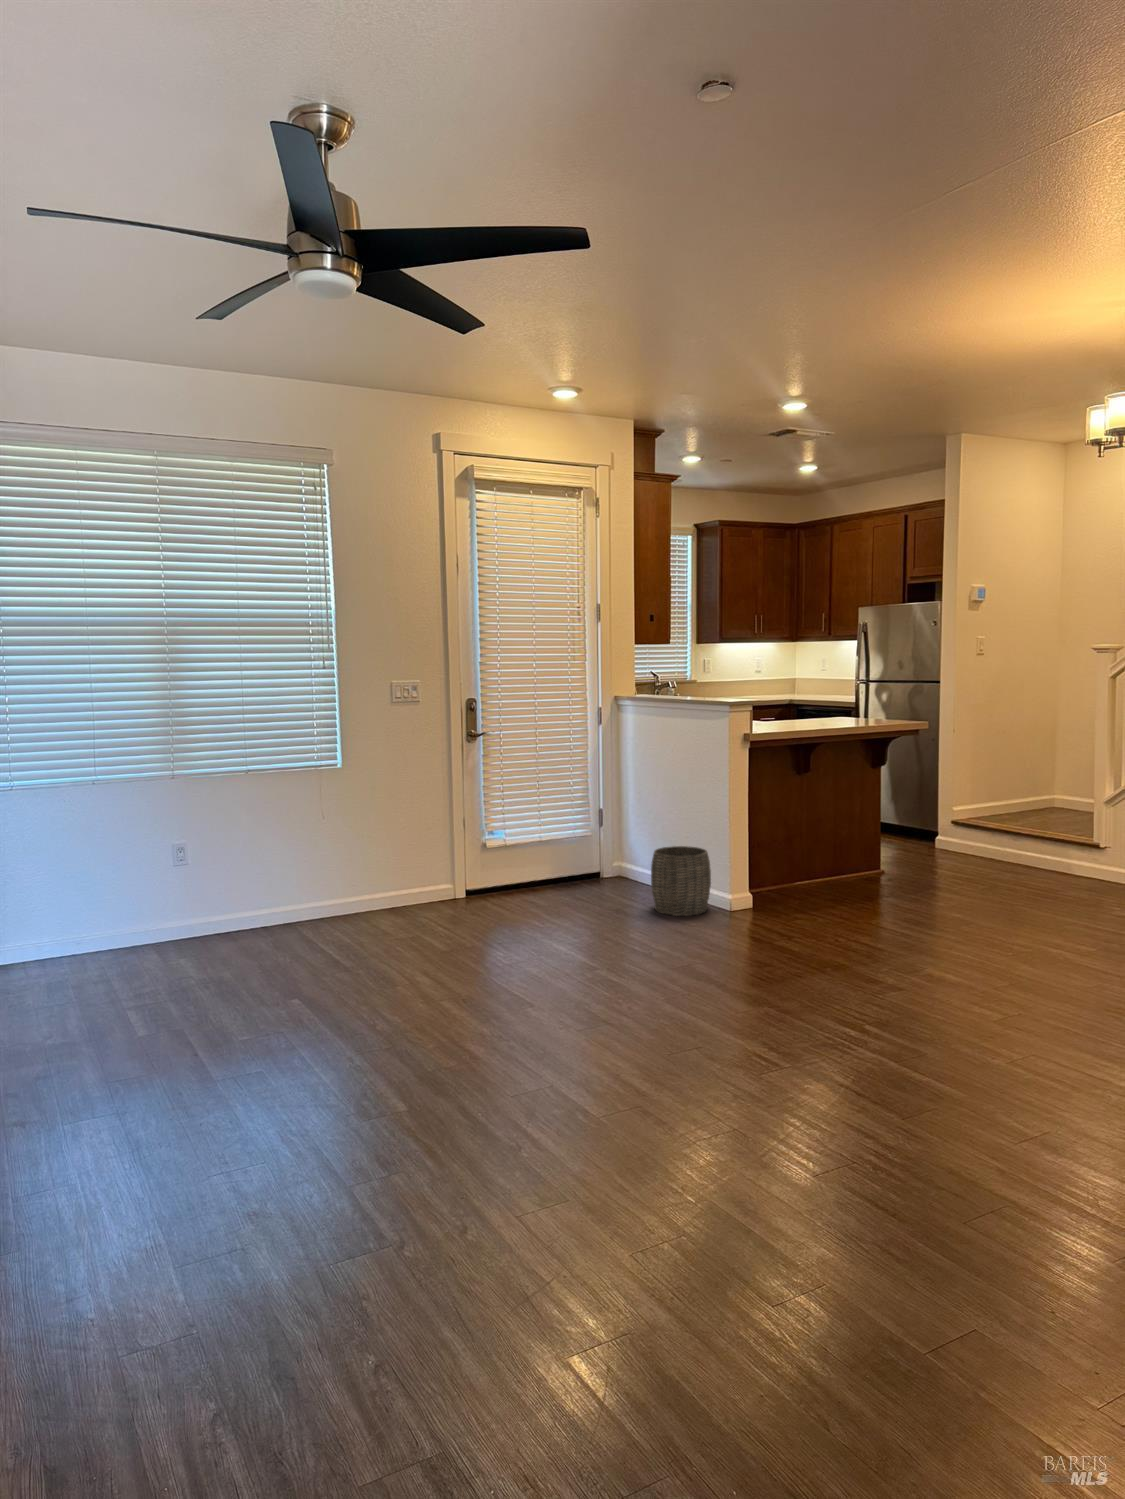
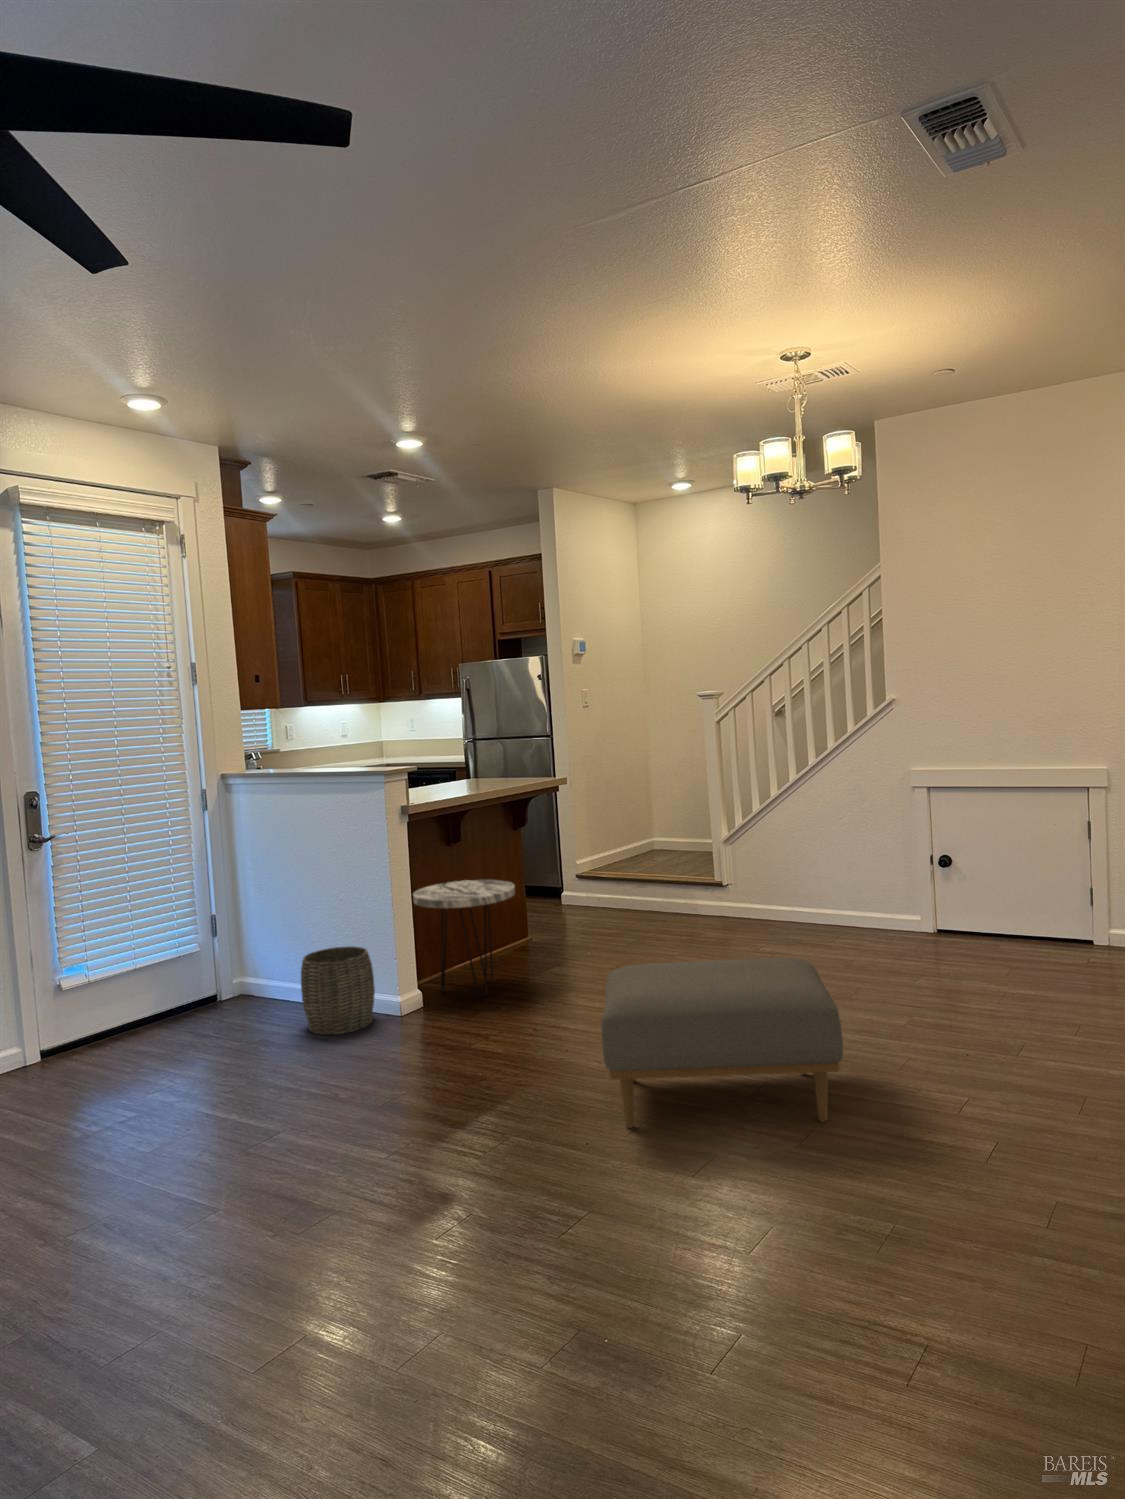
side table: none [755,806,849,909] -> present [413,880,515,997]
ottoman: none [844,889,1086,1055] -> present [601,958,843,1128]

